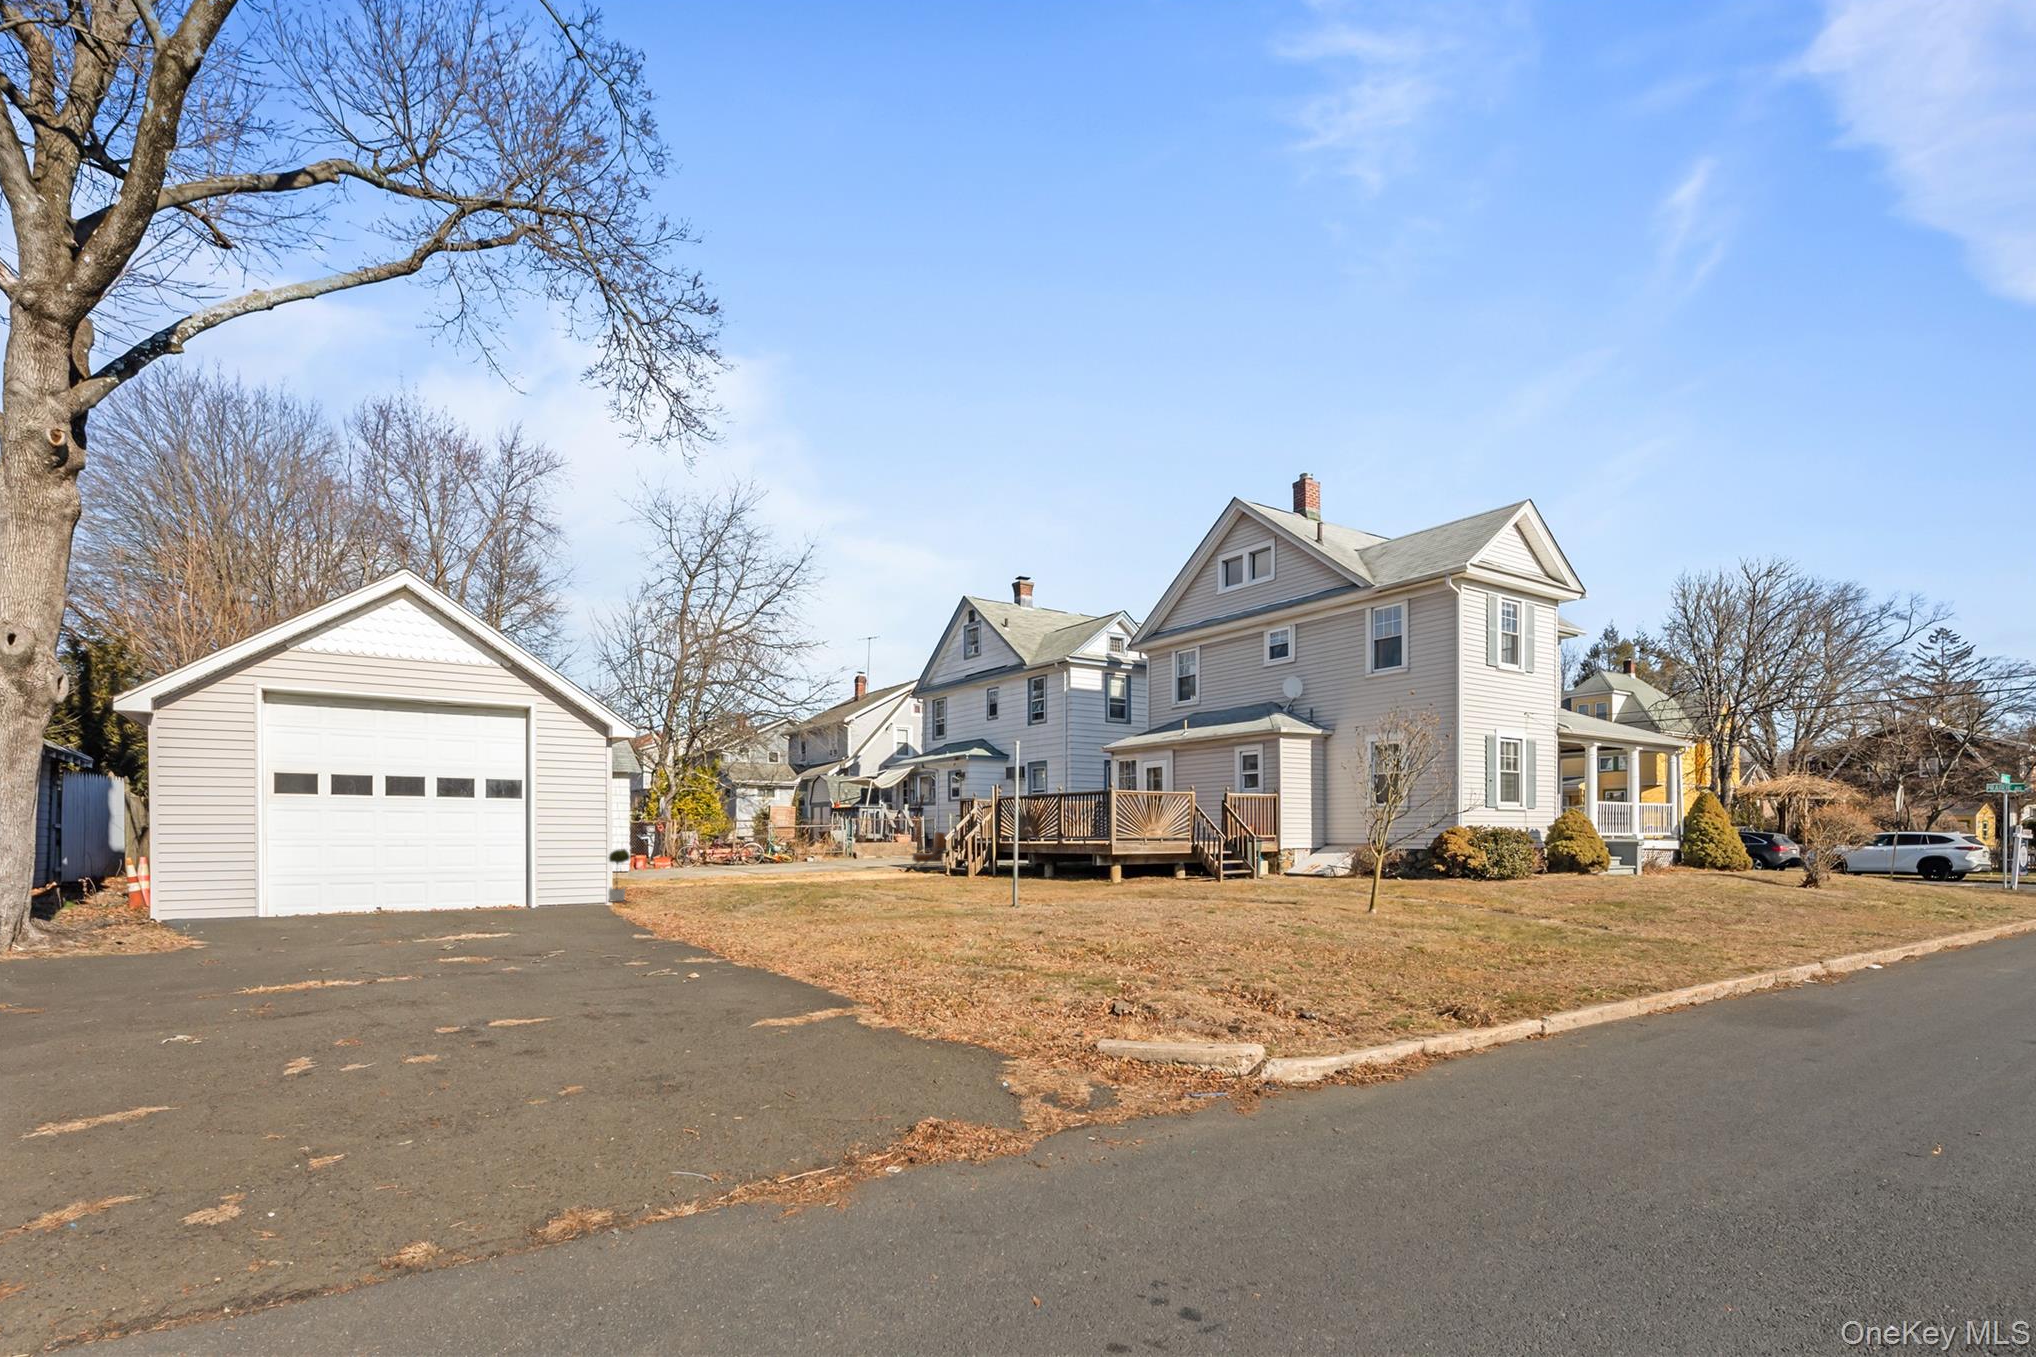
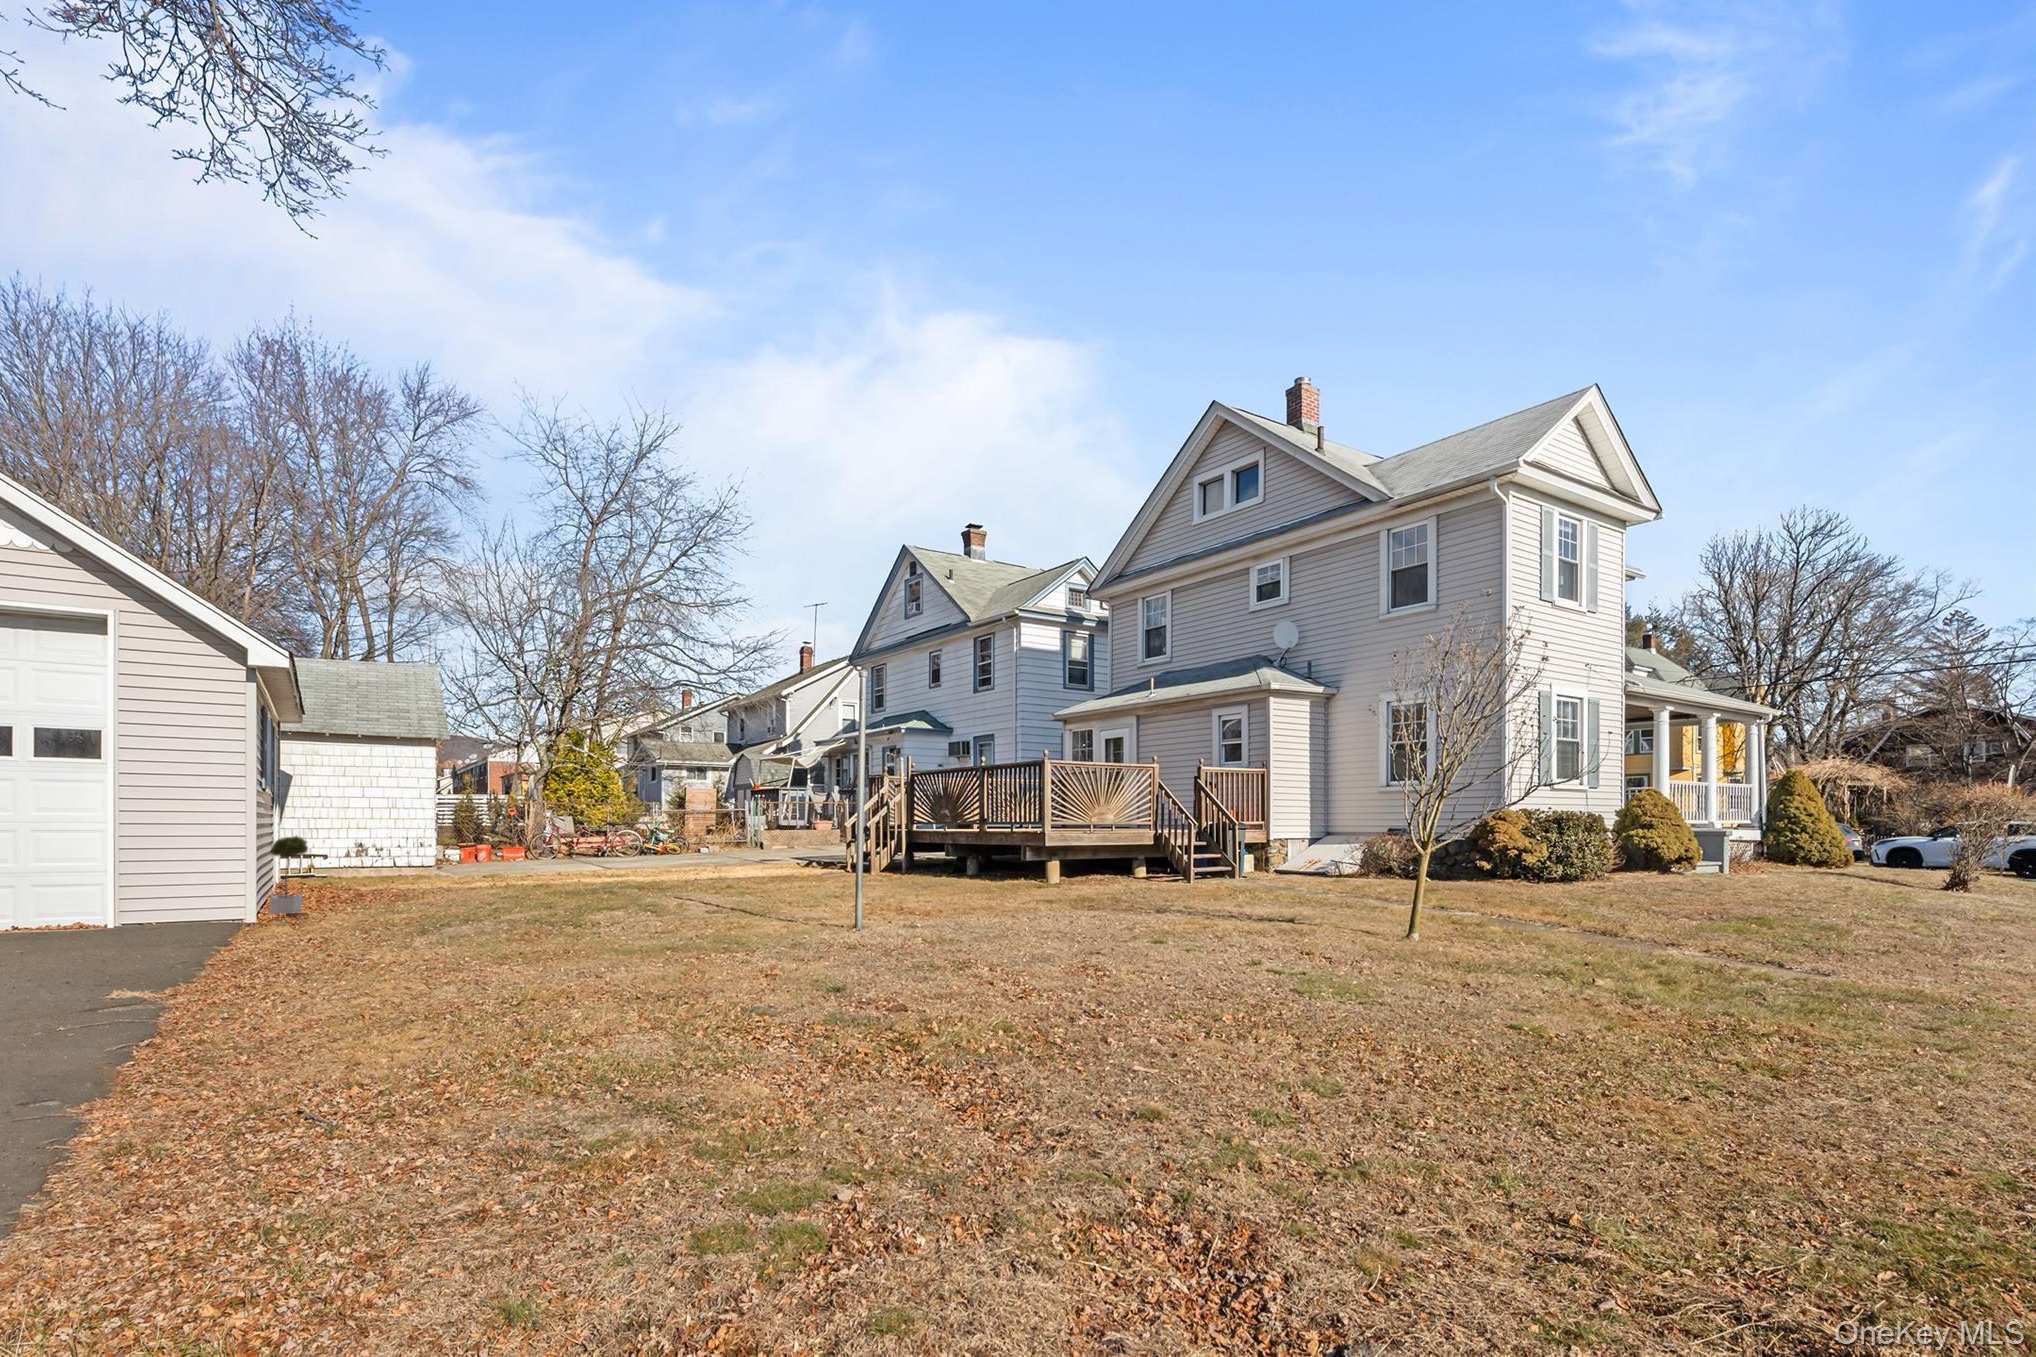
lounge chair: present [912,832,947,870] -> none [799,816,844,865]

